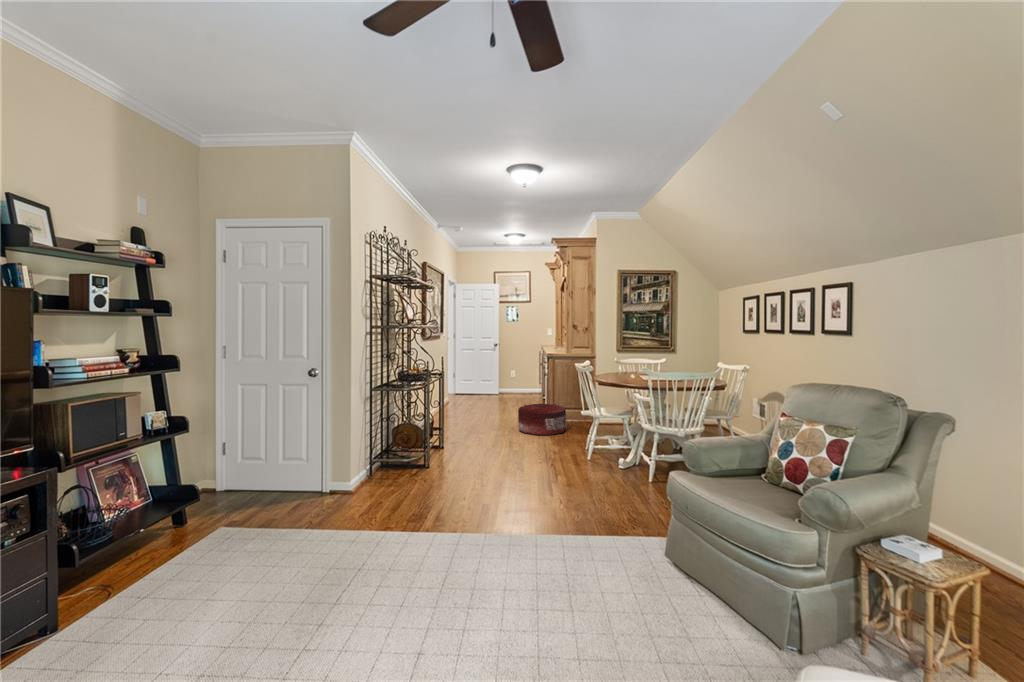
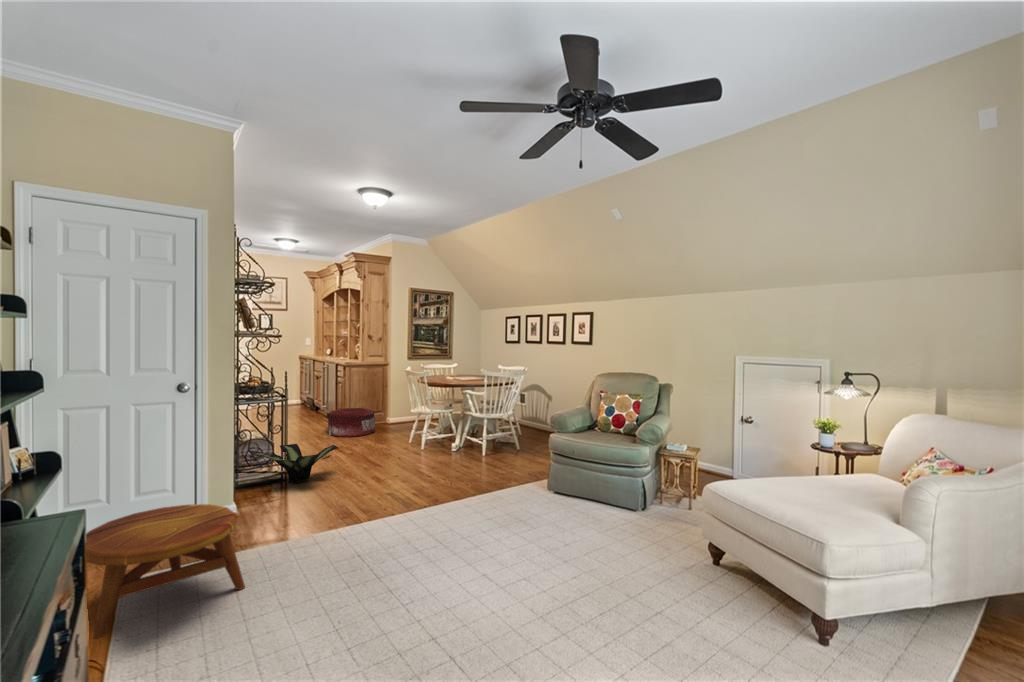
potted plant: none [372,436,461,478] -> present [249,444,338,483]
side table: none [74,481,224,588] -> present [86,504,245,638]

